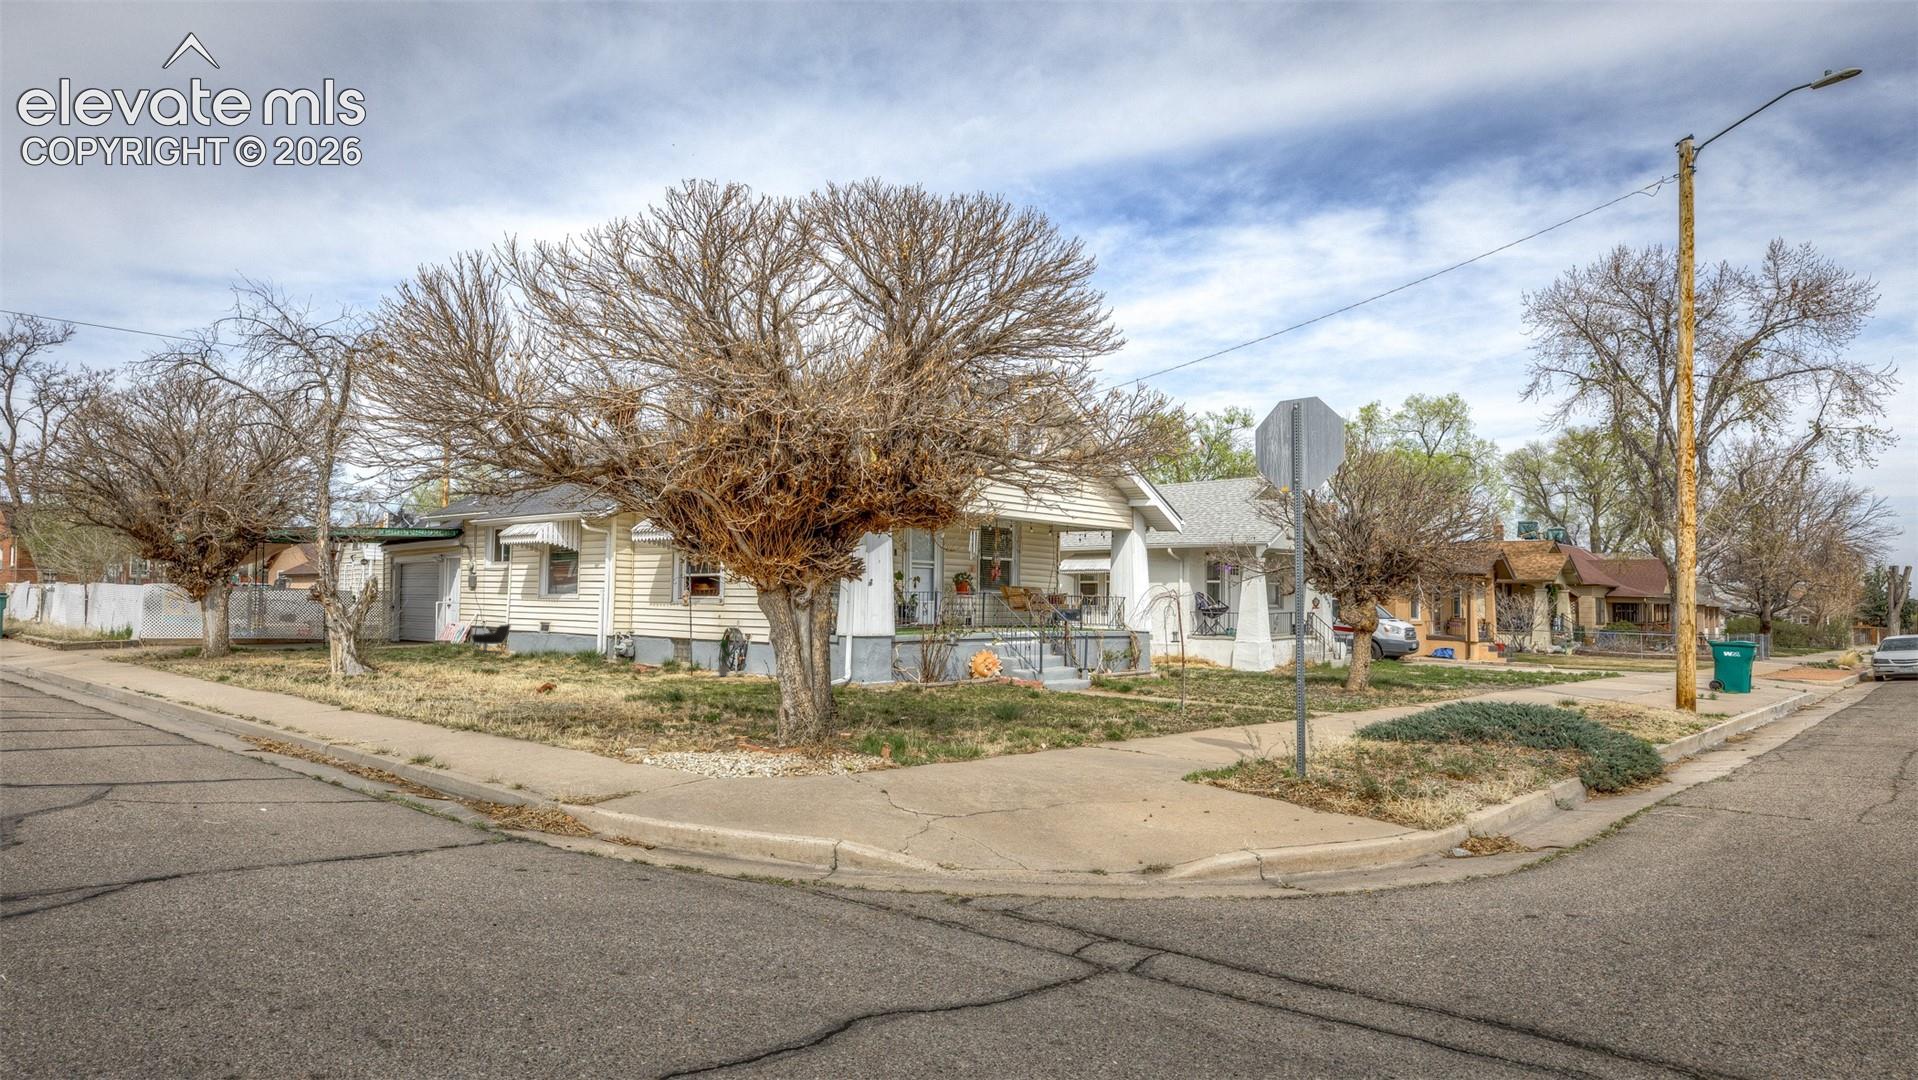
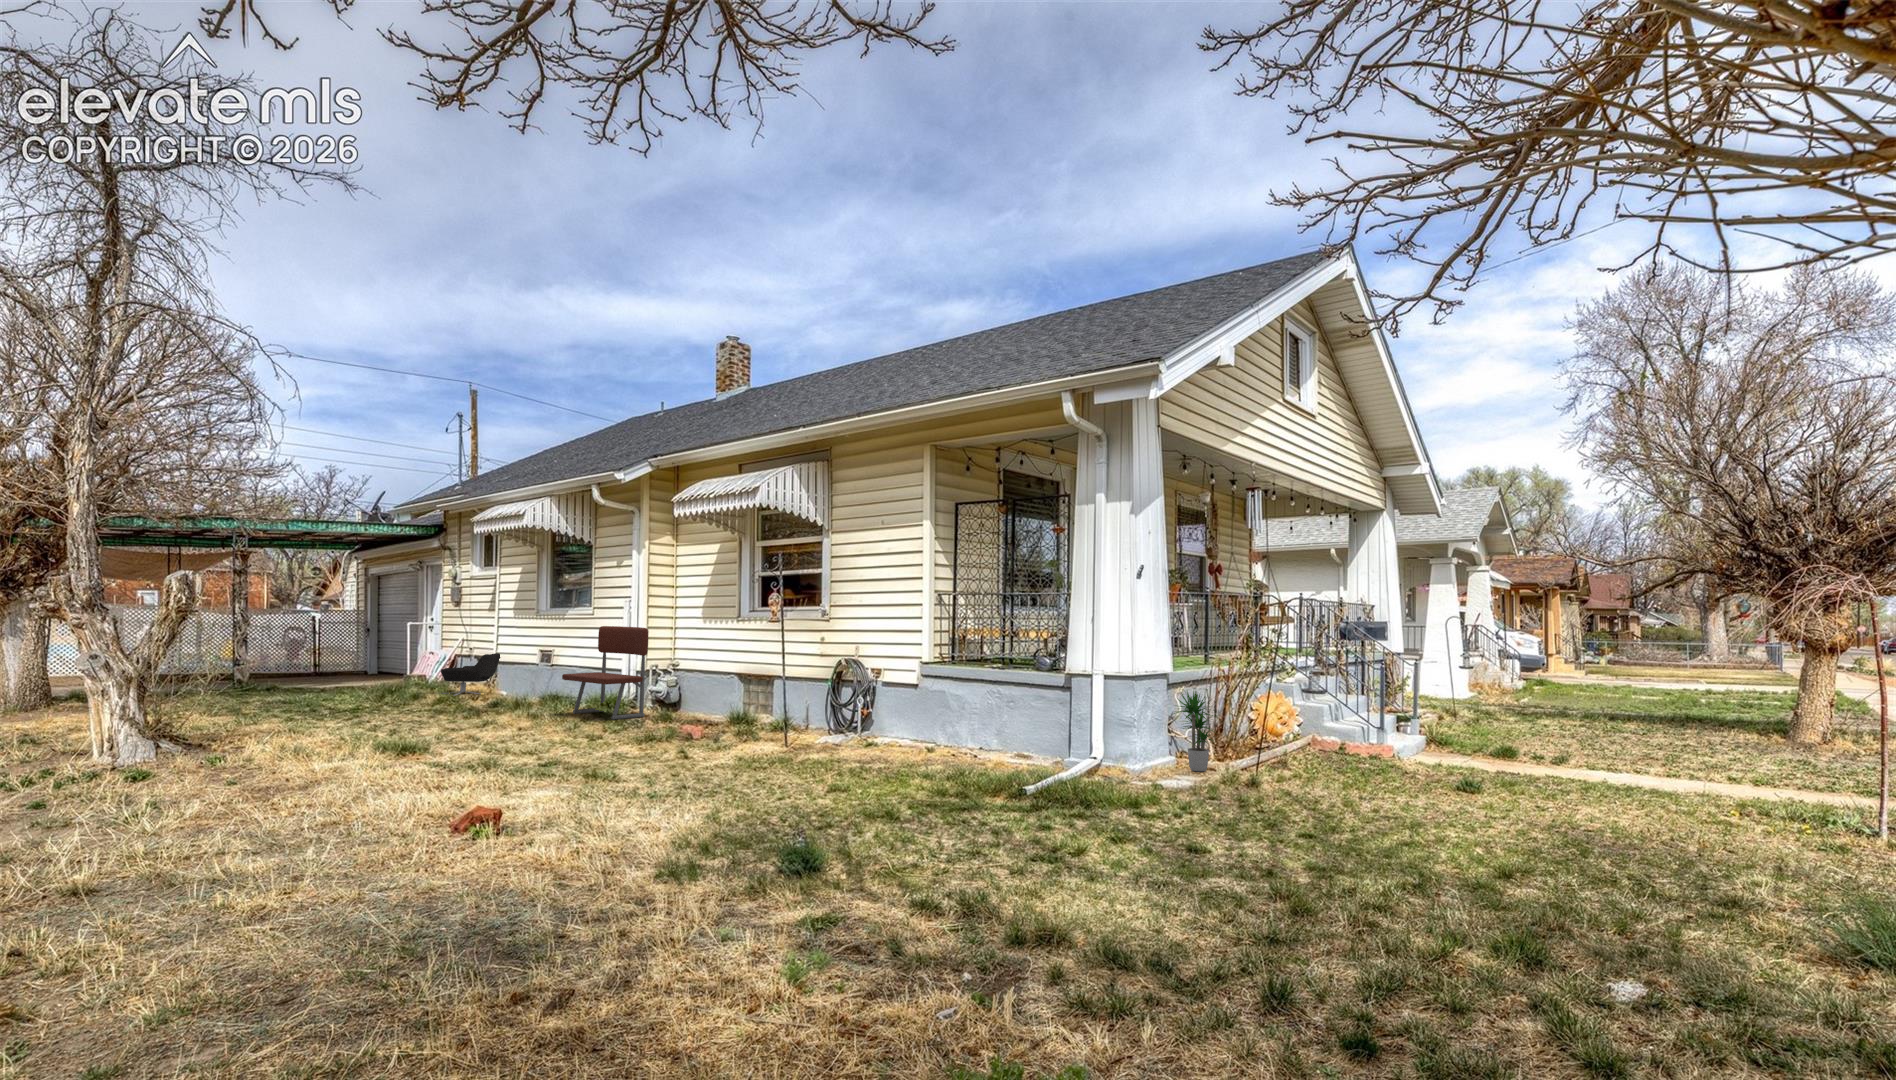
bench: none [560,607,614,665] -> present [562,626,648,720]
potted plant: present [716,639,730,676] -> present [1174,691,1214,772]

